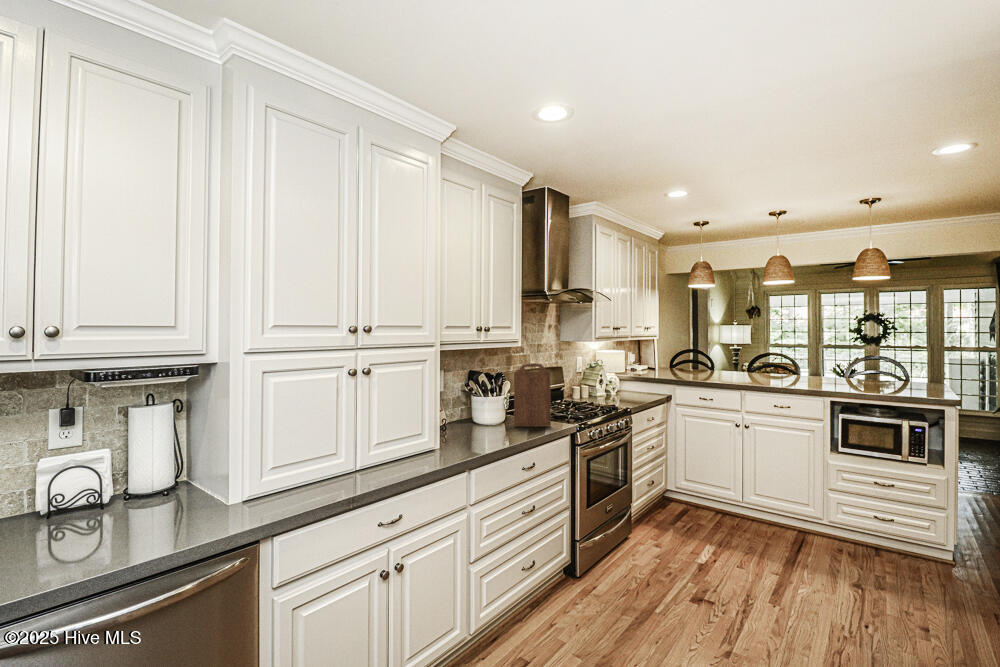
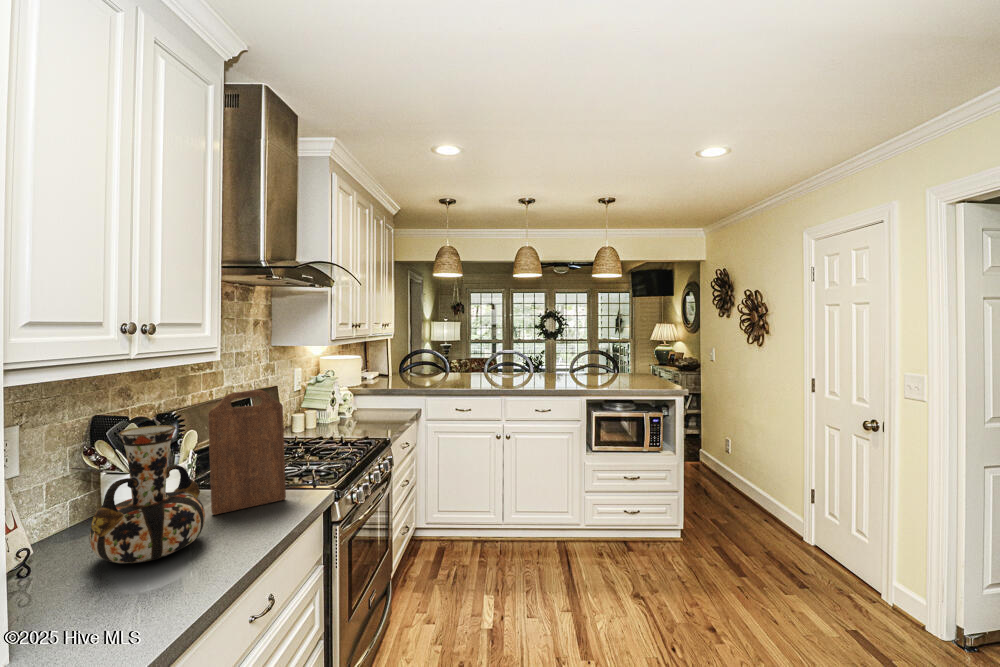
vase: none [464,375,508,436] -> present [89,425,205,563]

